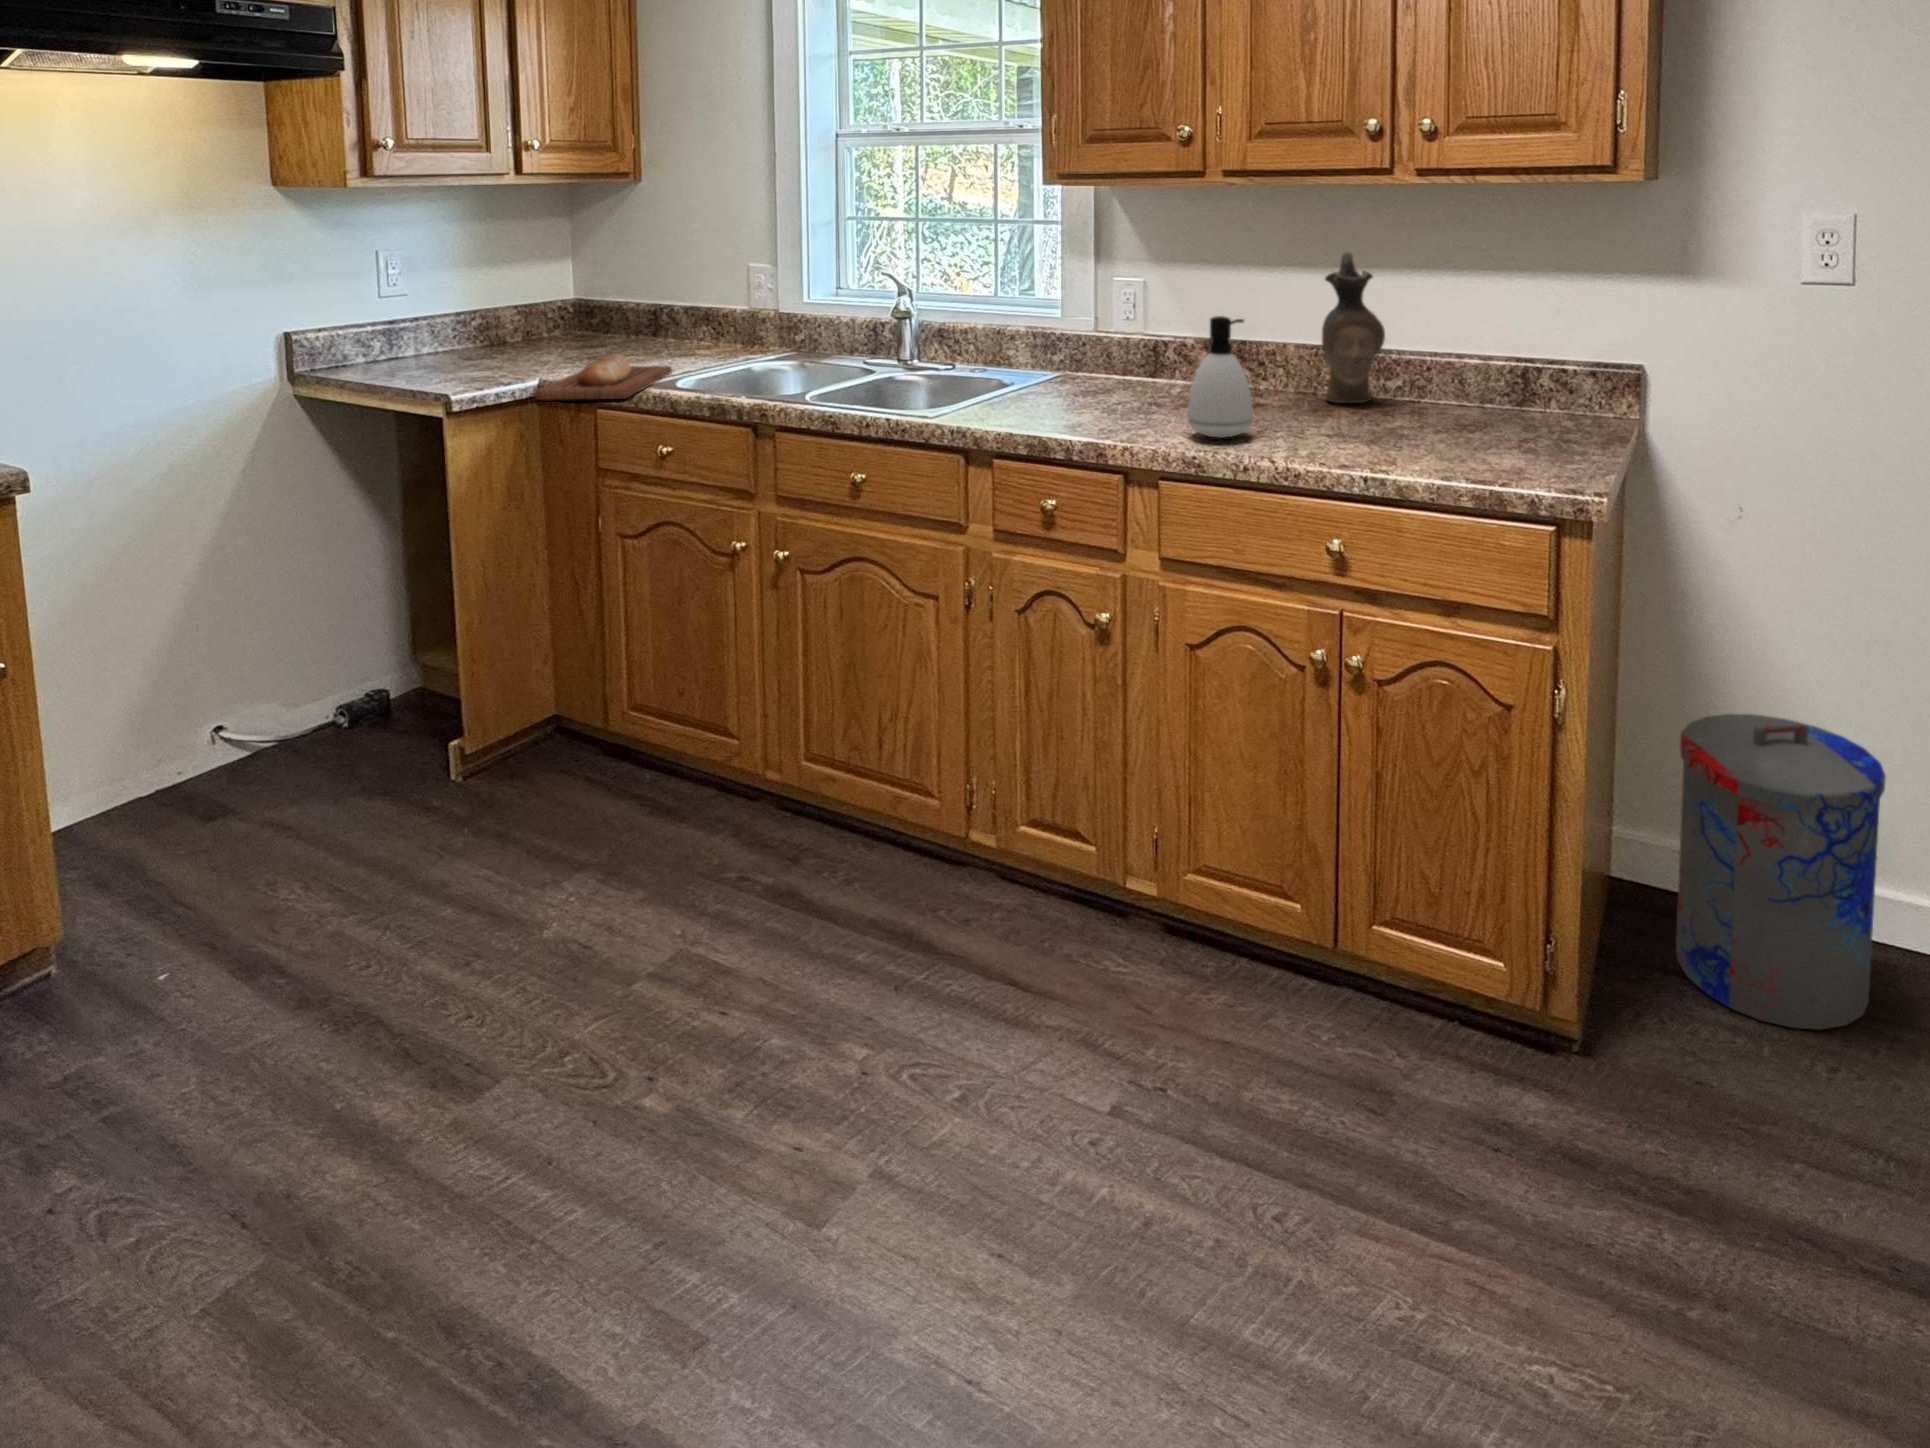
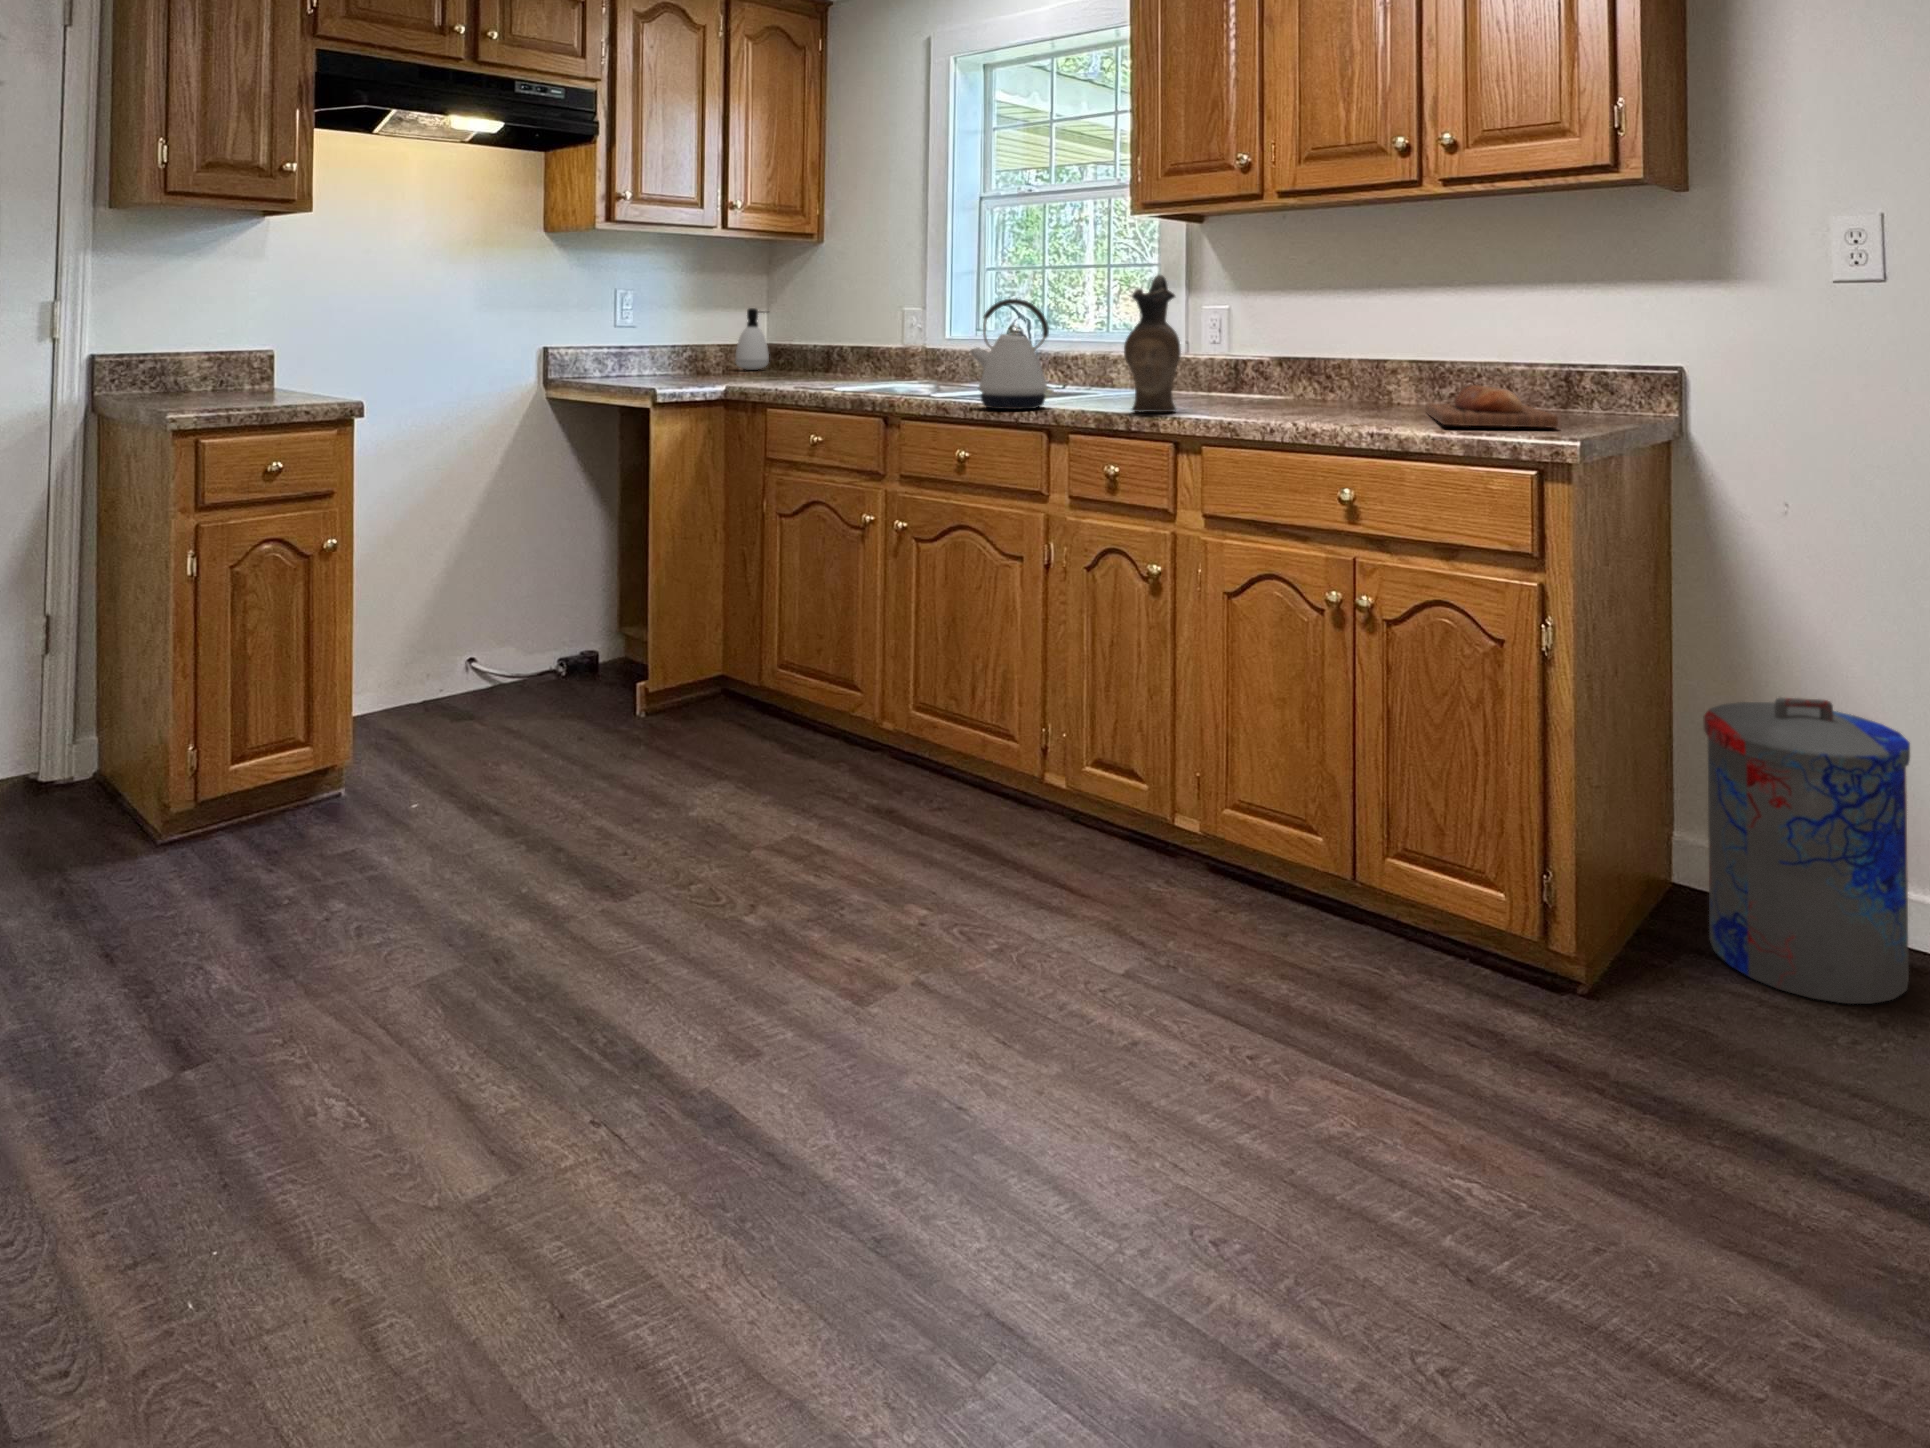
ceramic pitcher: present [1322,252,1385,403] -> present [1124,275,1181,412]
kettle: none [863,296,966,430] -> present [970,299,1053,409]
soap dispenser: present [1188,316,1253,438] -> present [735,308,769,370]
bread loaf: present [535,353,672,400] -> present [1426,385,1558,427]

